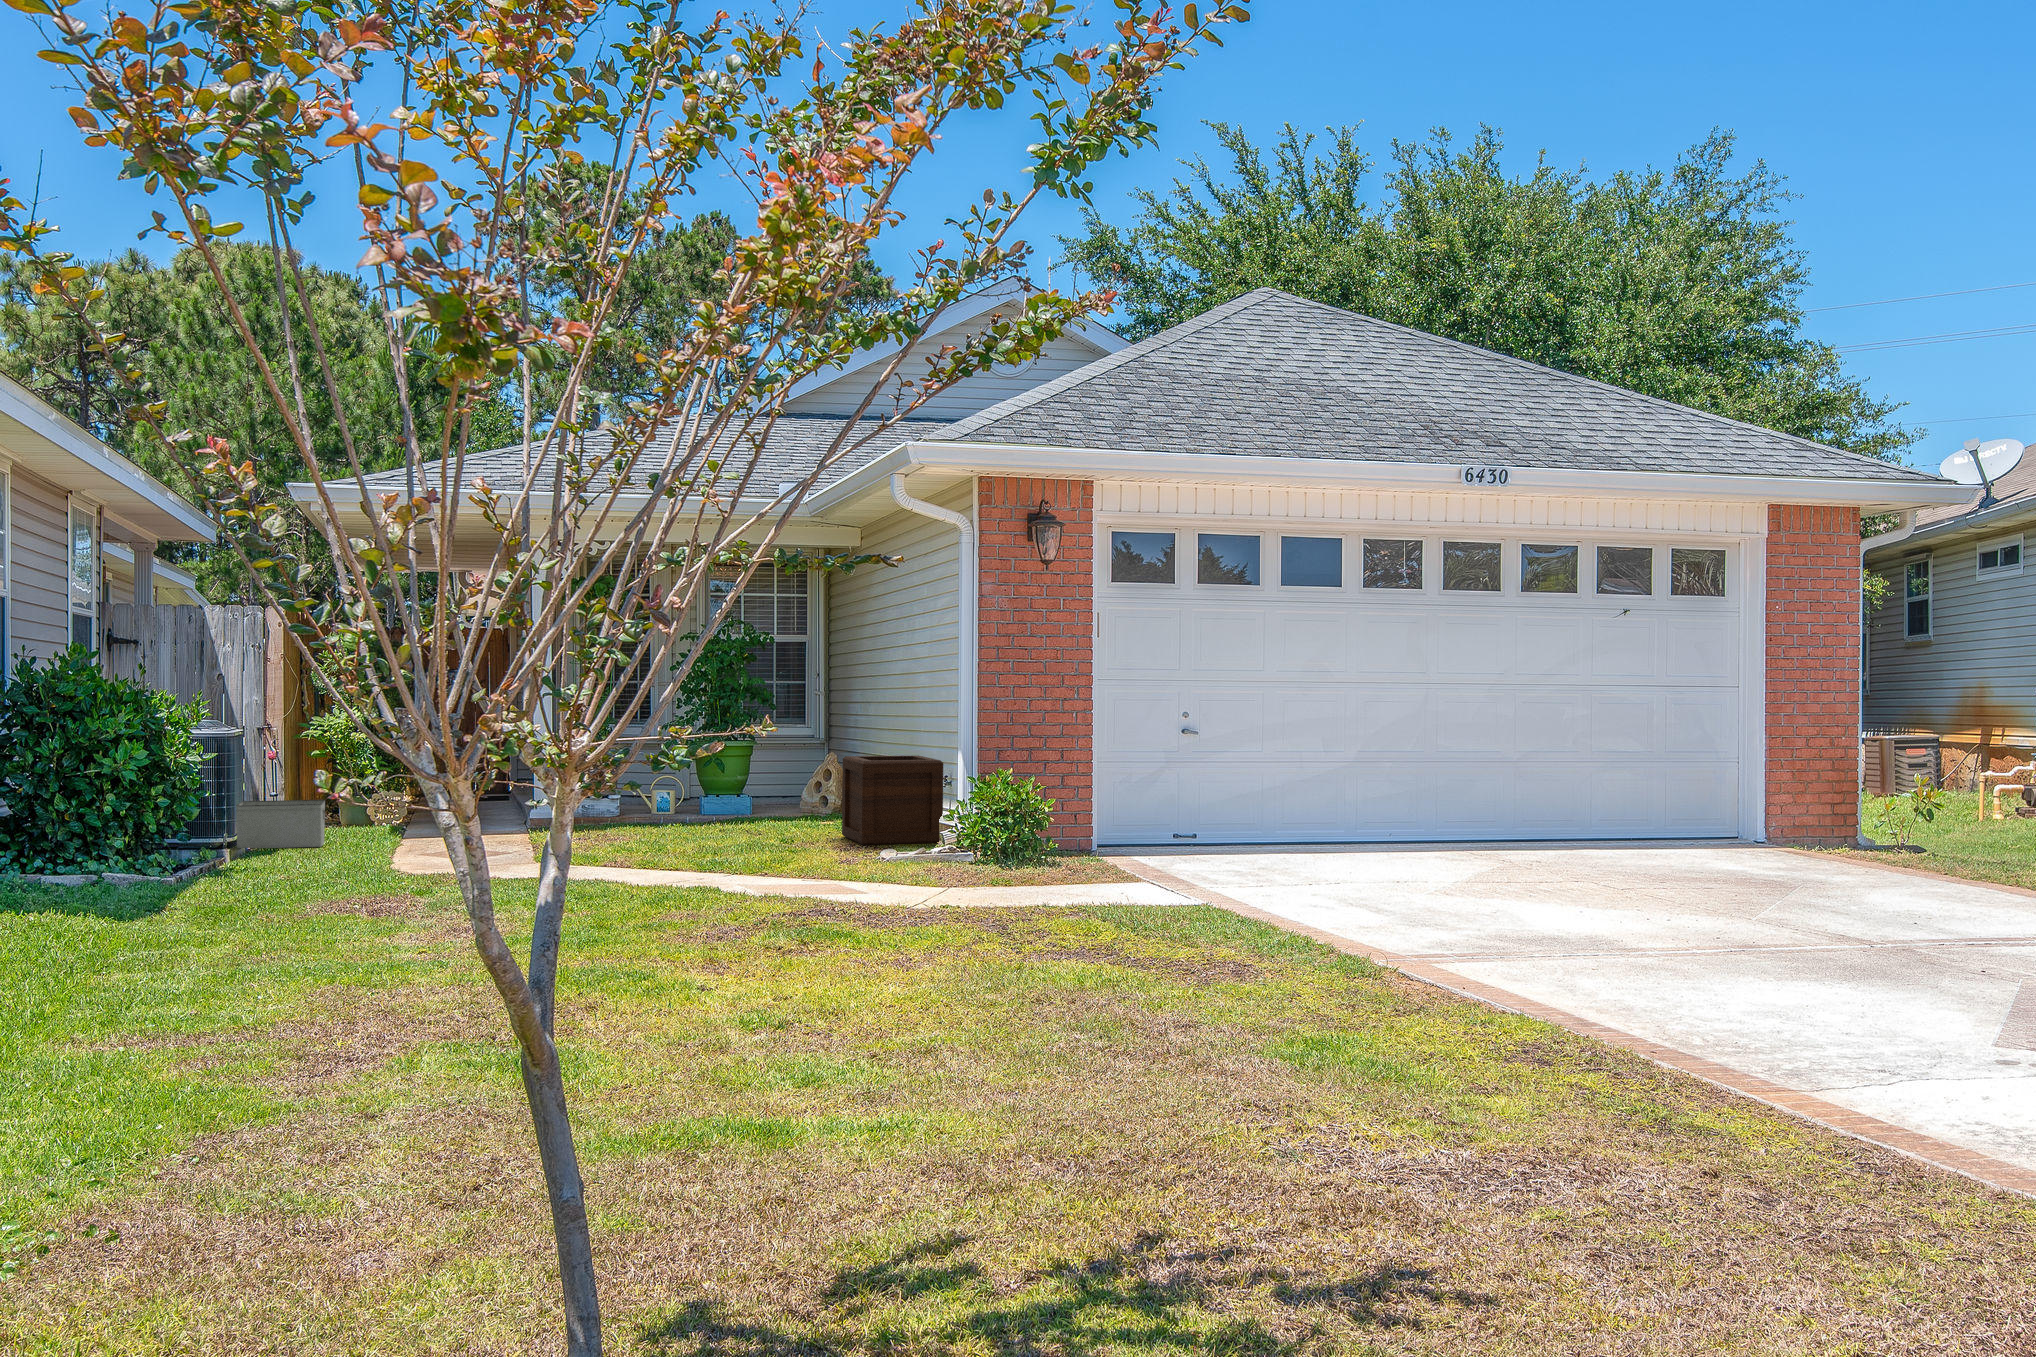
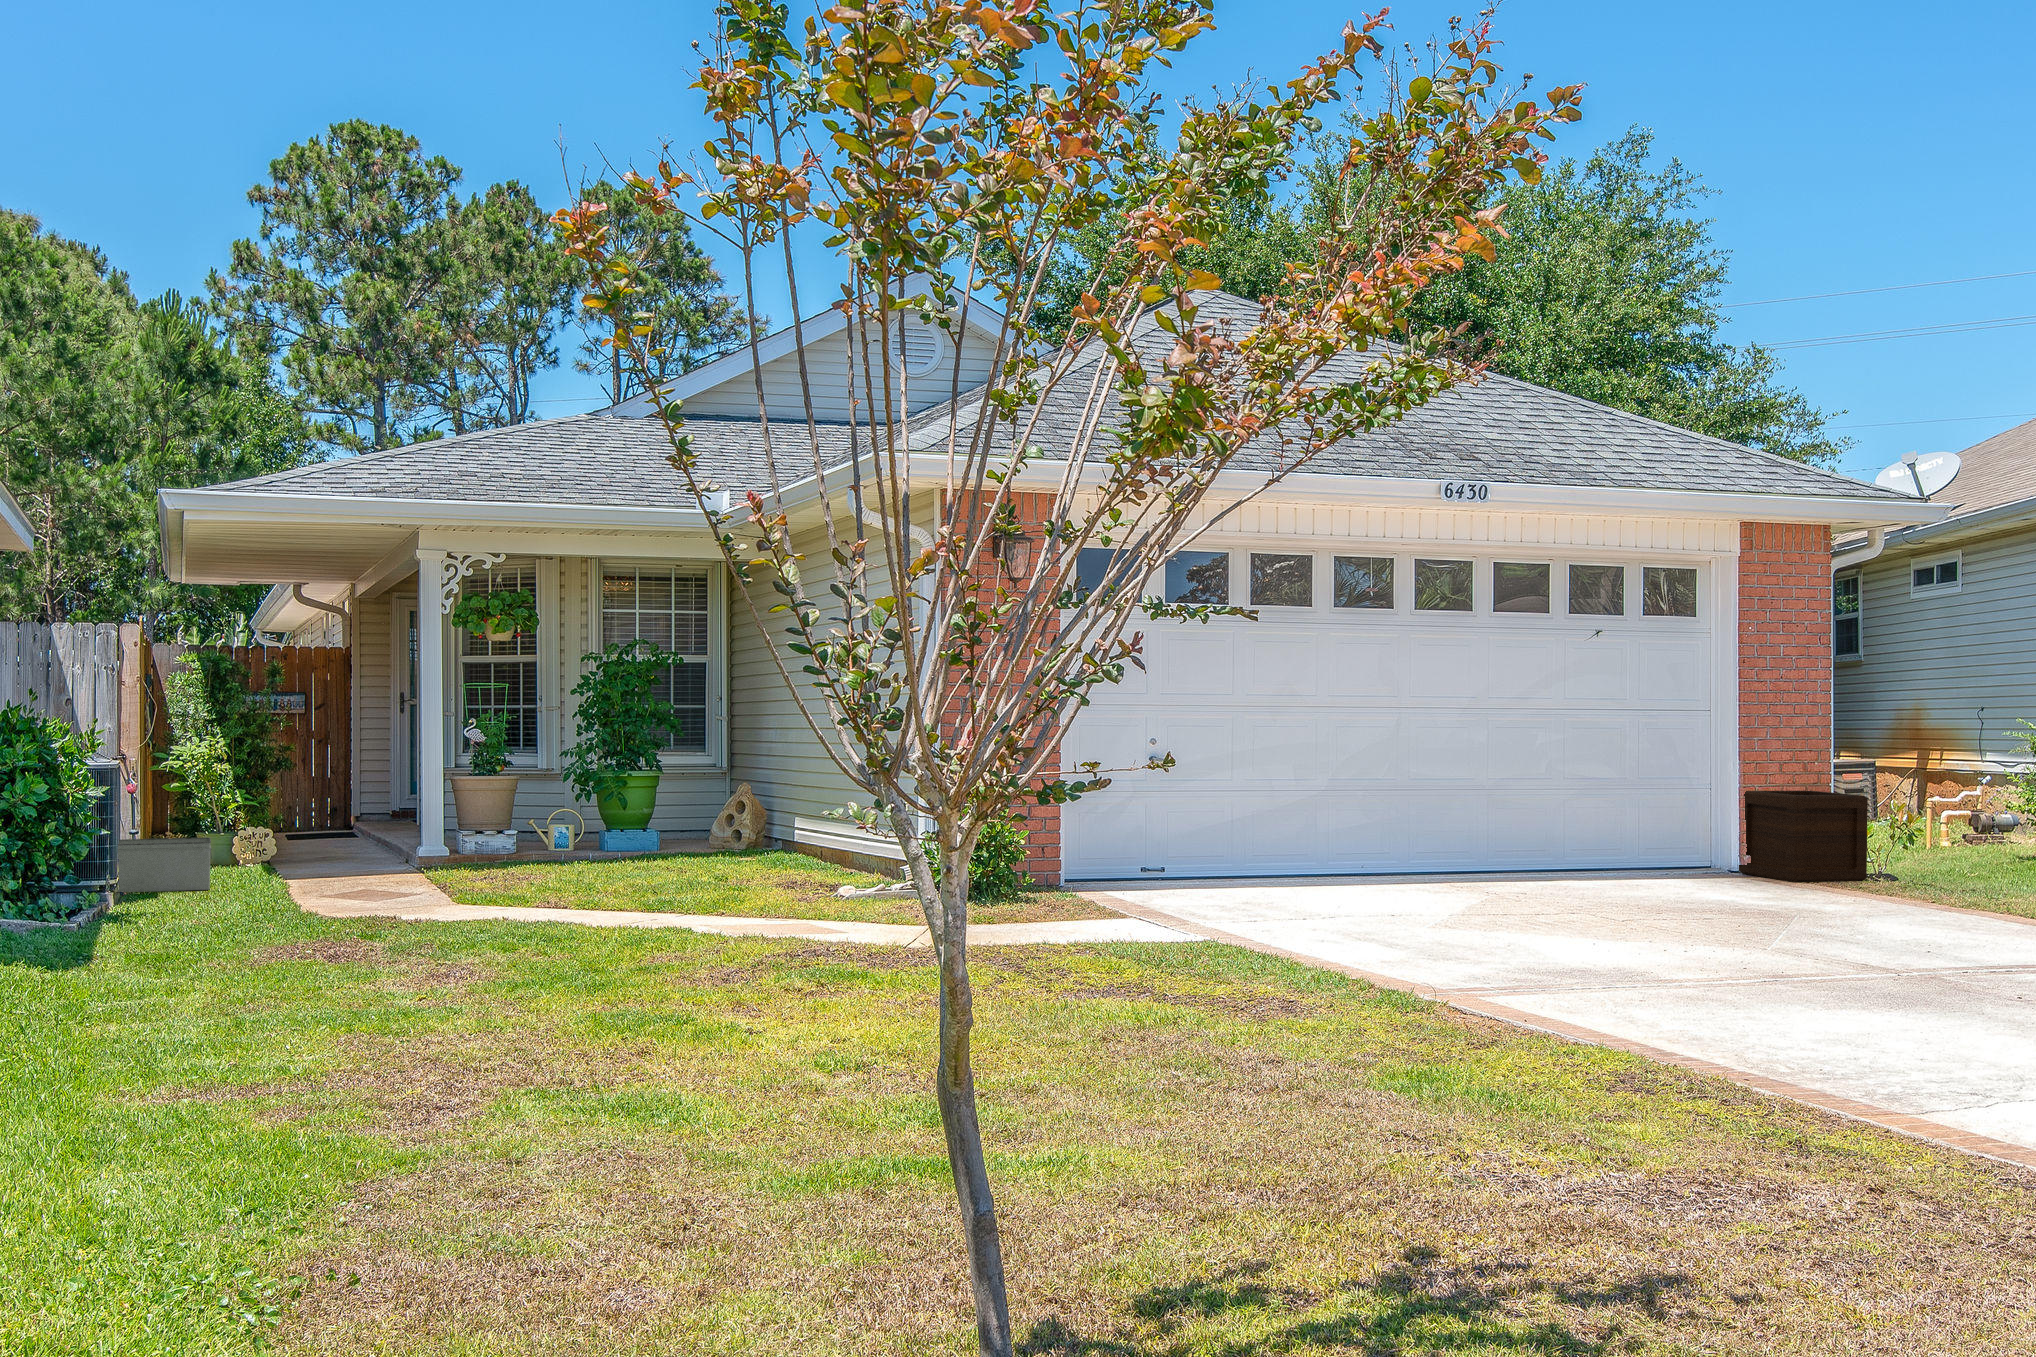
wooden crate: present [842,755,943,845] -> present [1739,790,1868,882]

